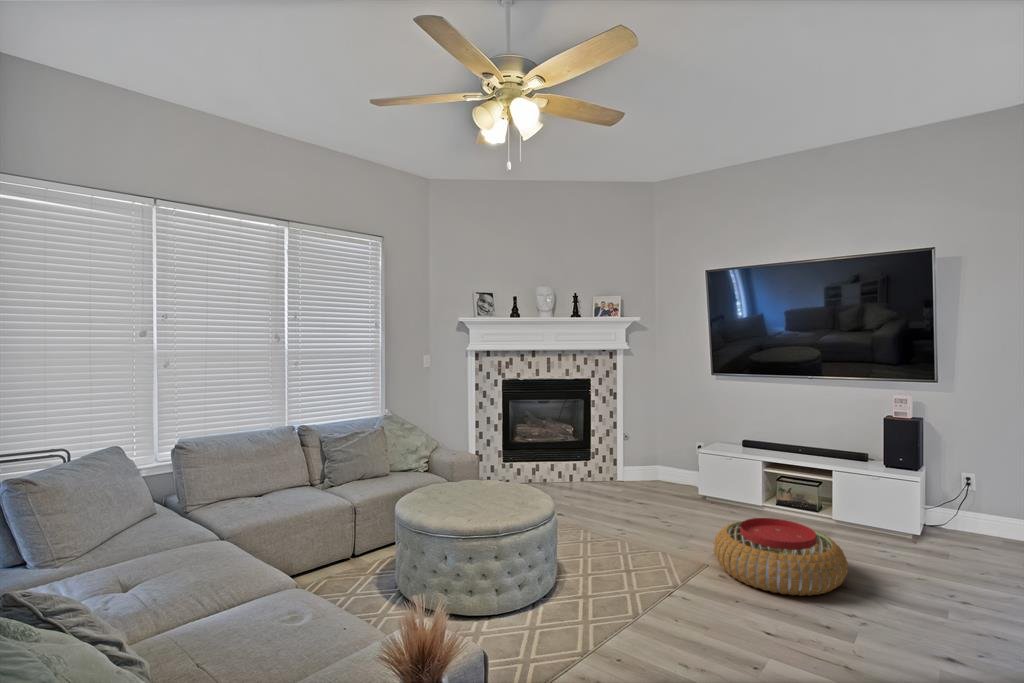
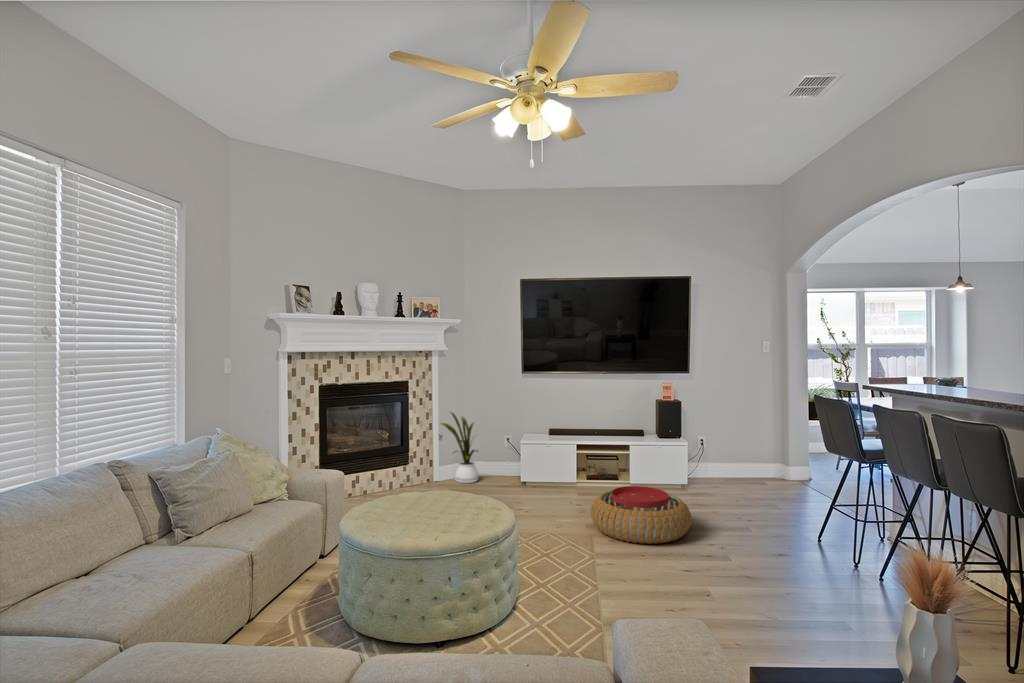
house plant: none [621,412,667,488] -> present [441,412,478,483]

